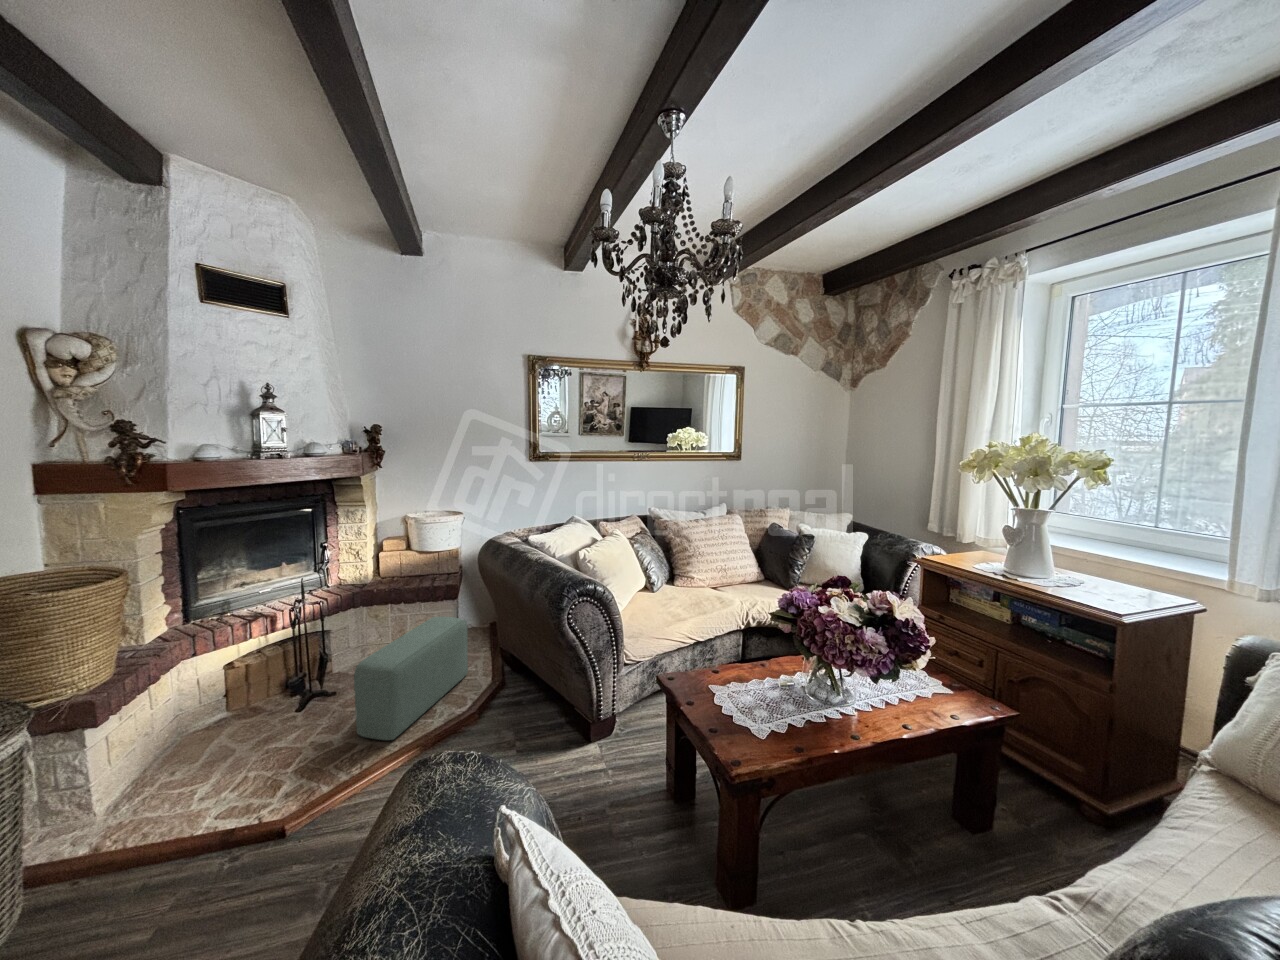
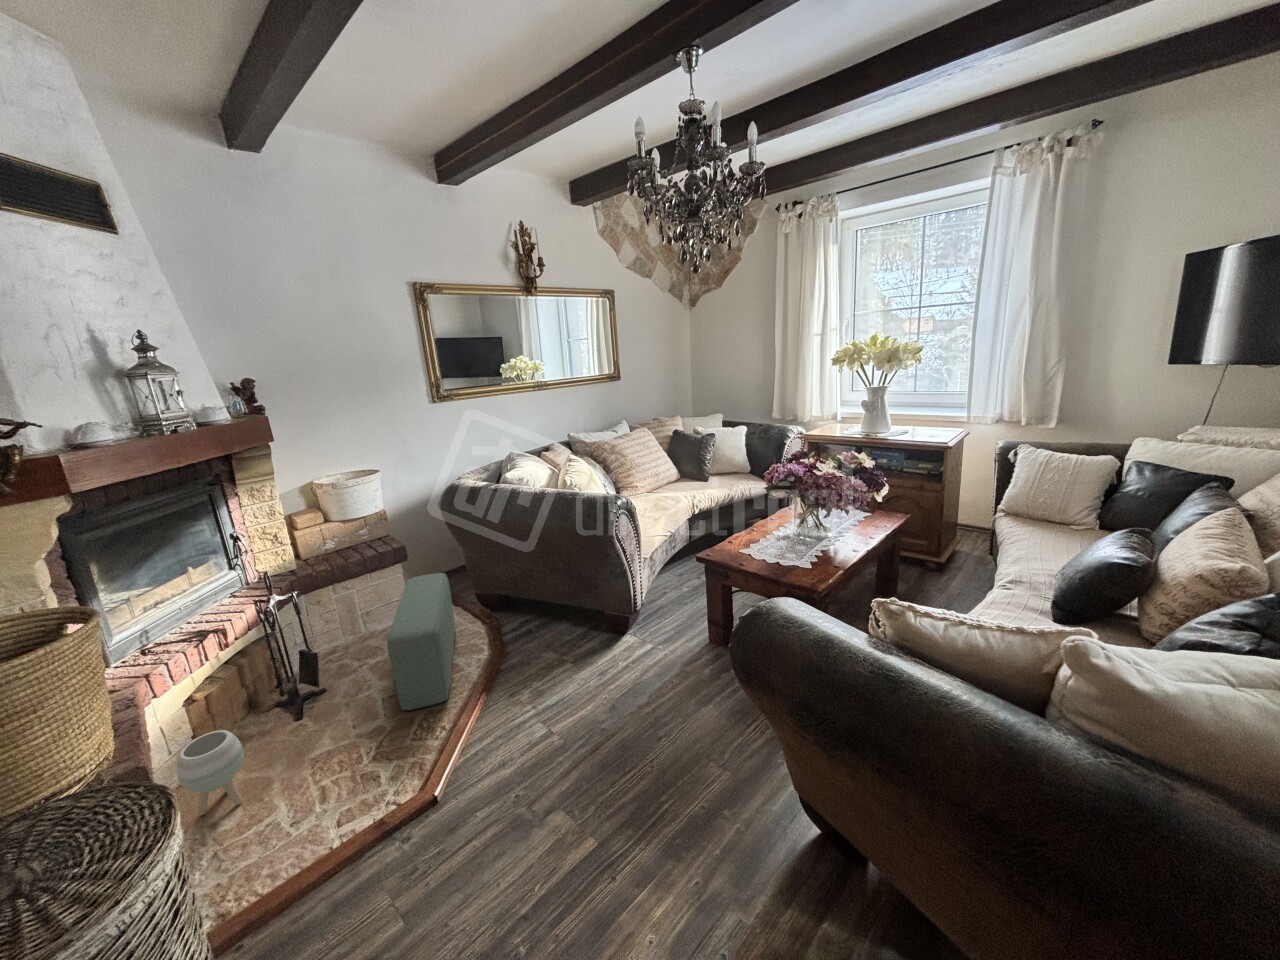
planter: none [173,695,225,762] -> present [177,730,244,816]

